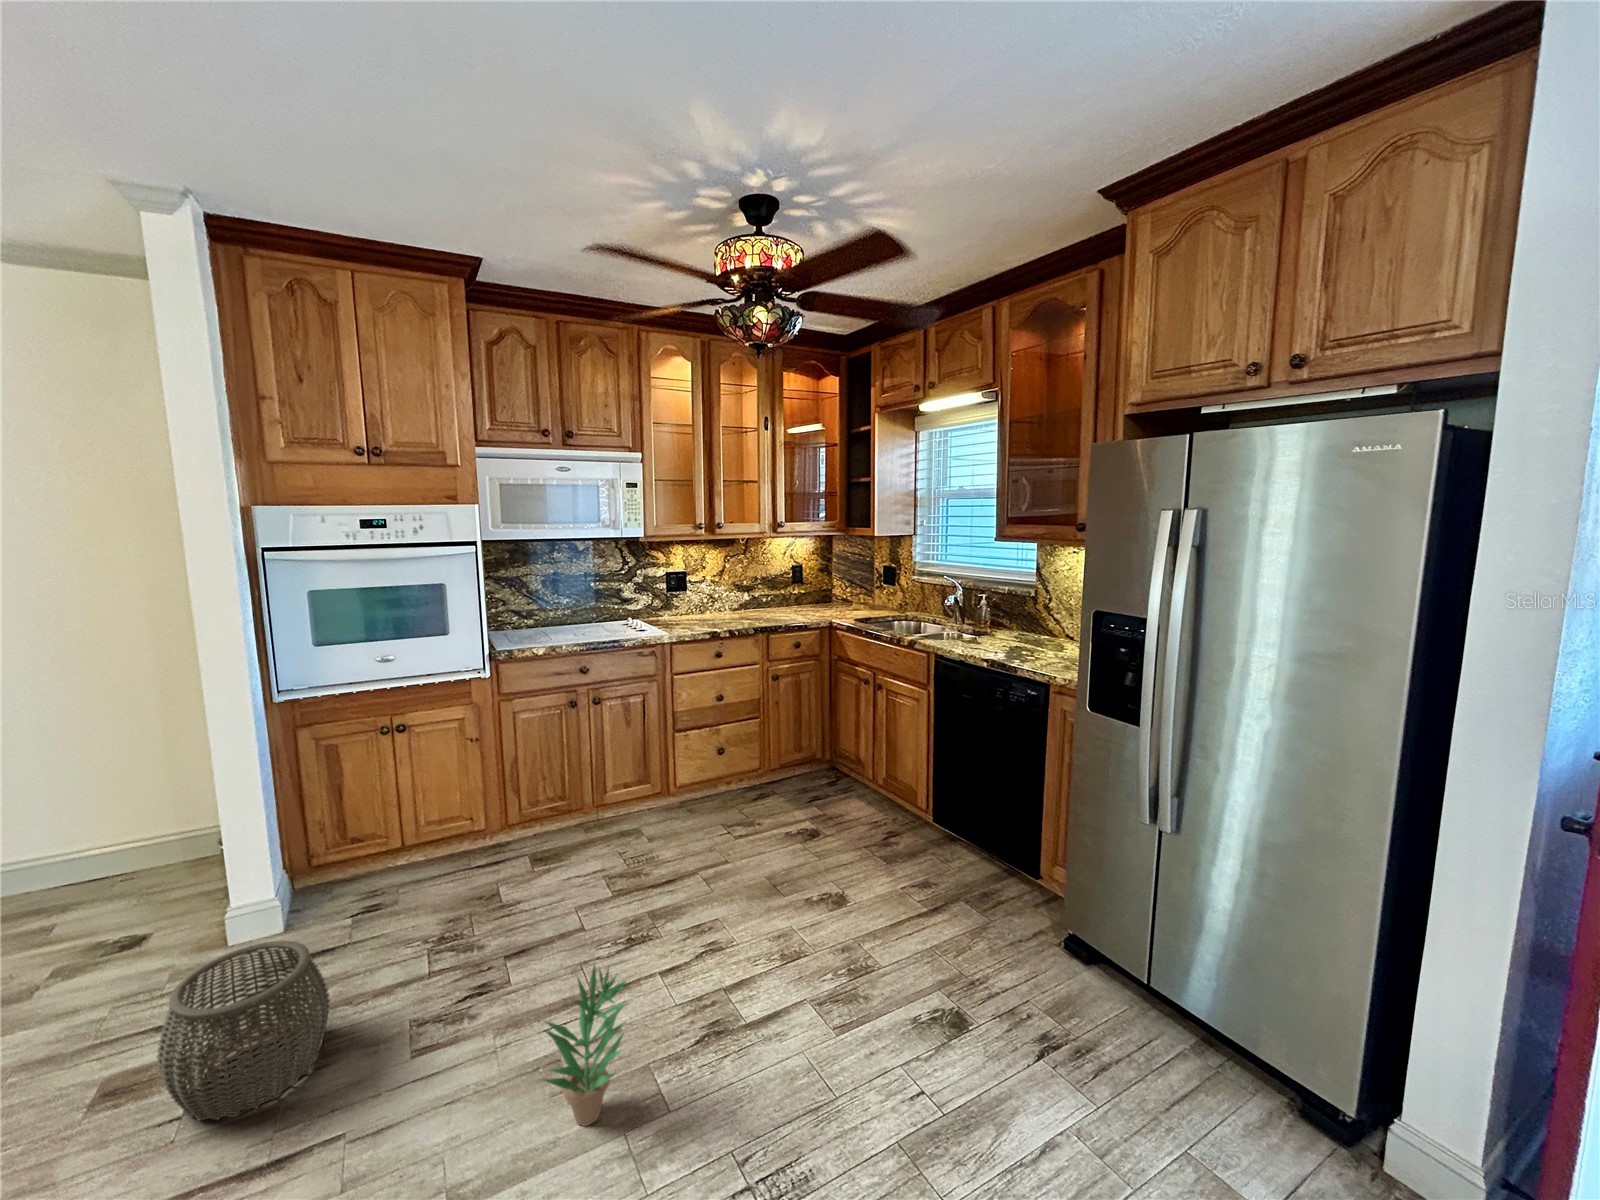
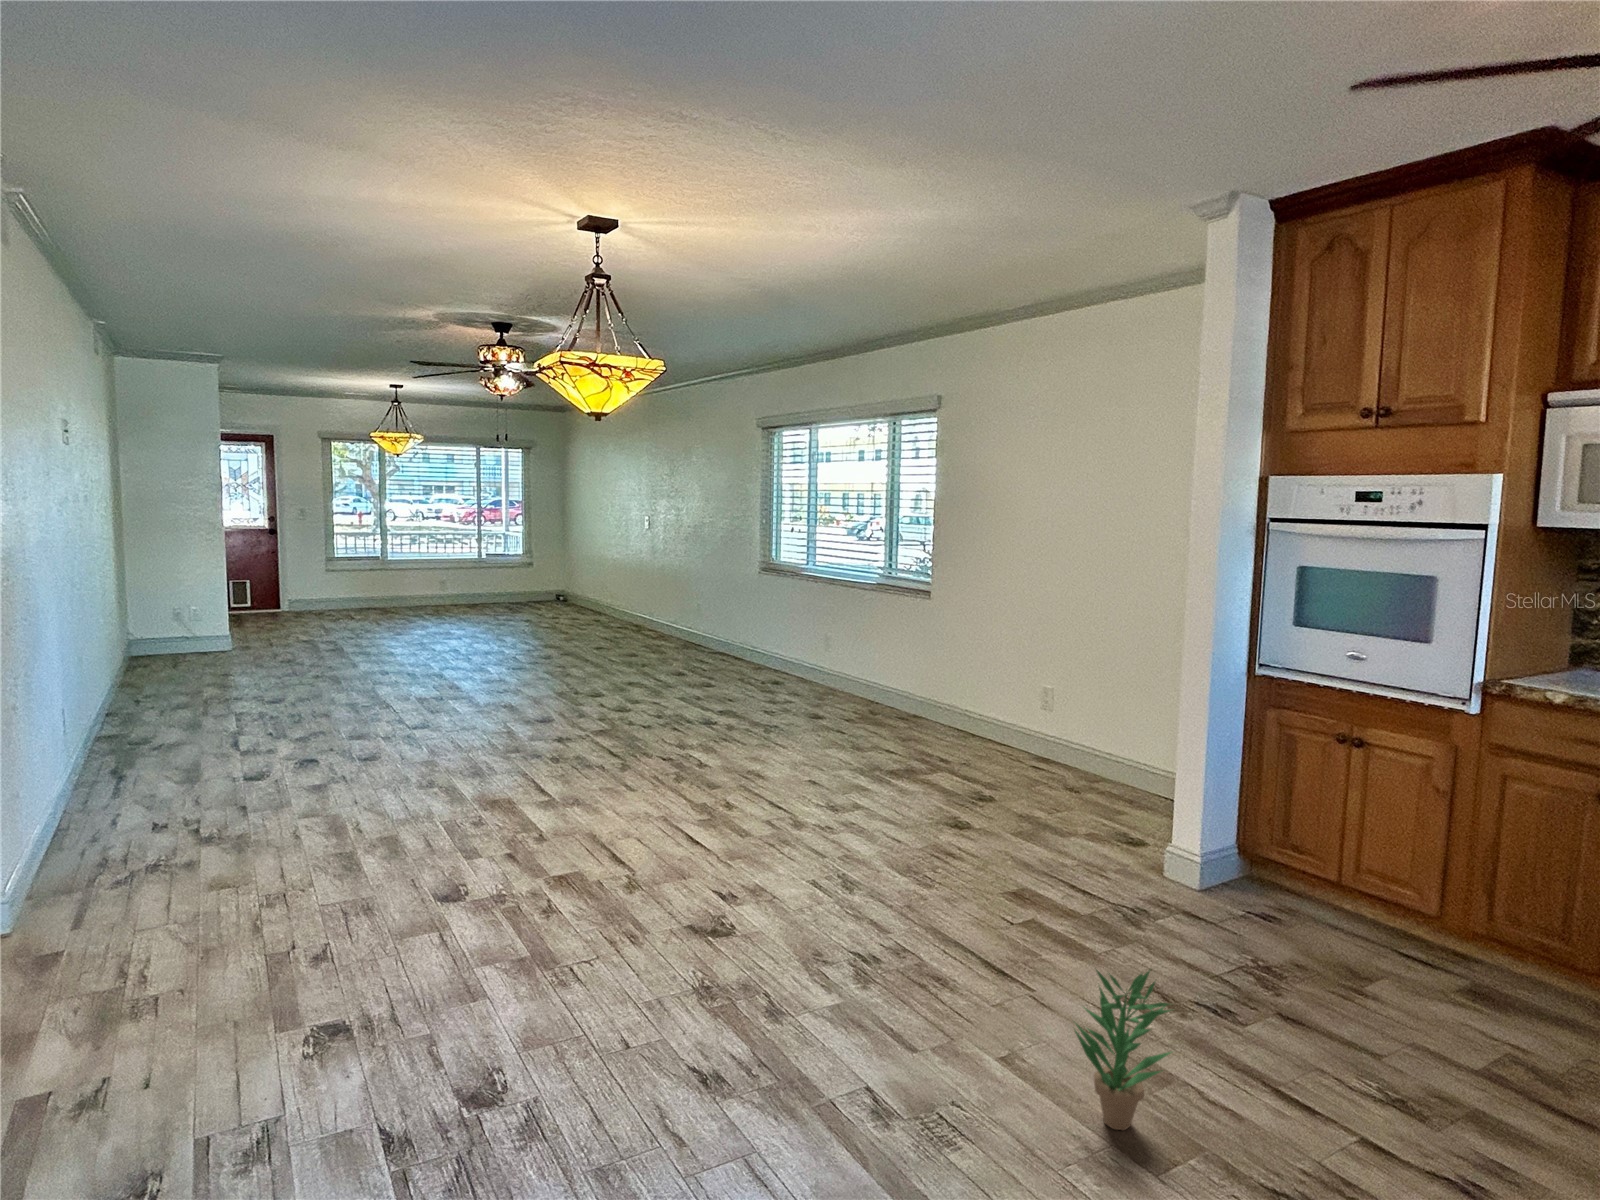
woven basket: present [157,941,330,1120] -> none [1007,833,1119,954]

